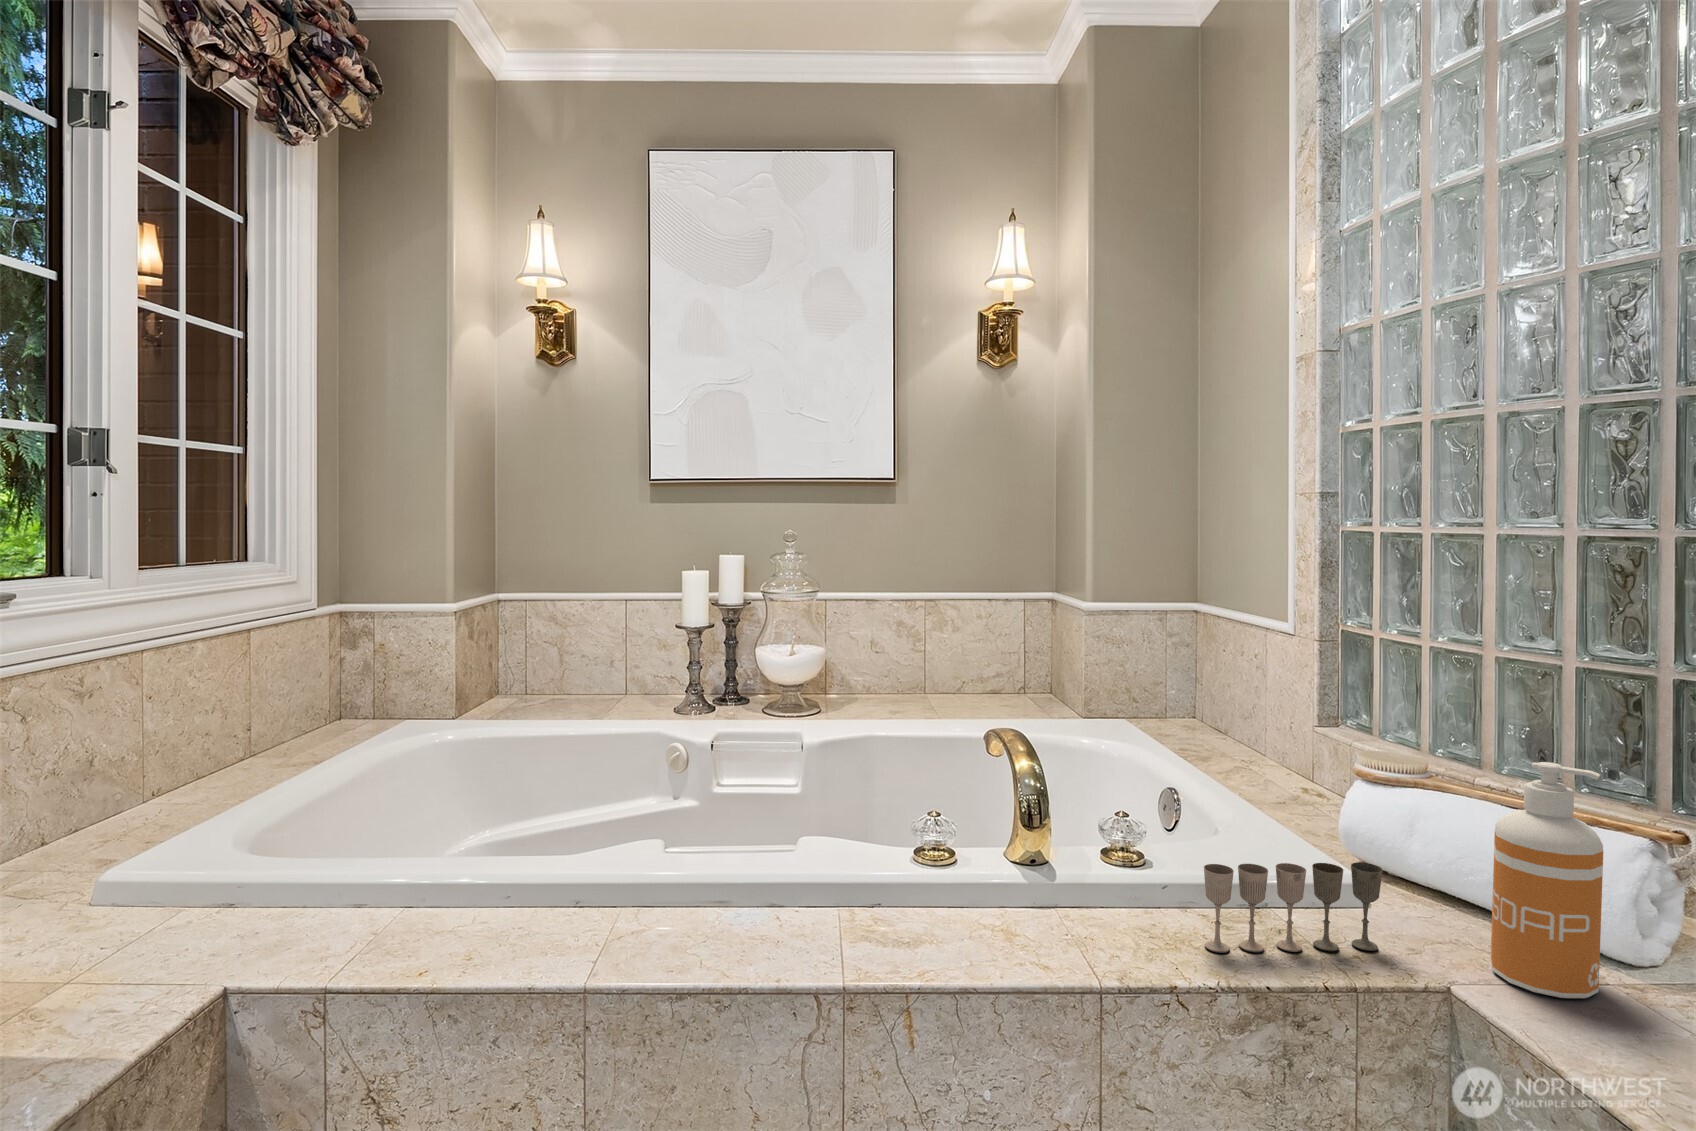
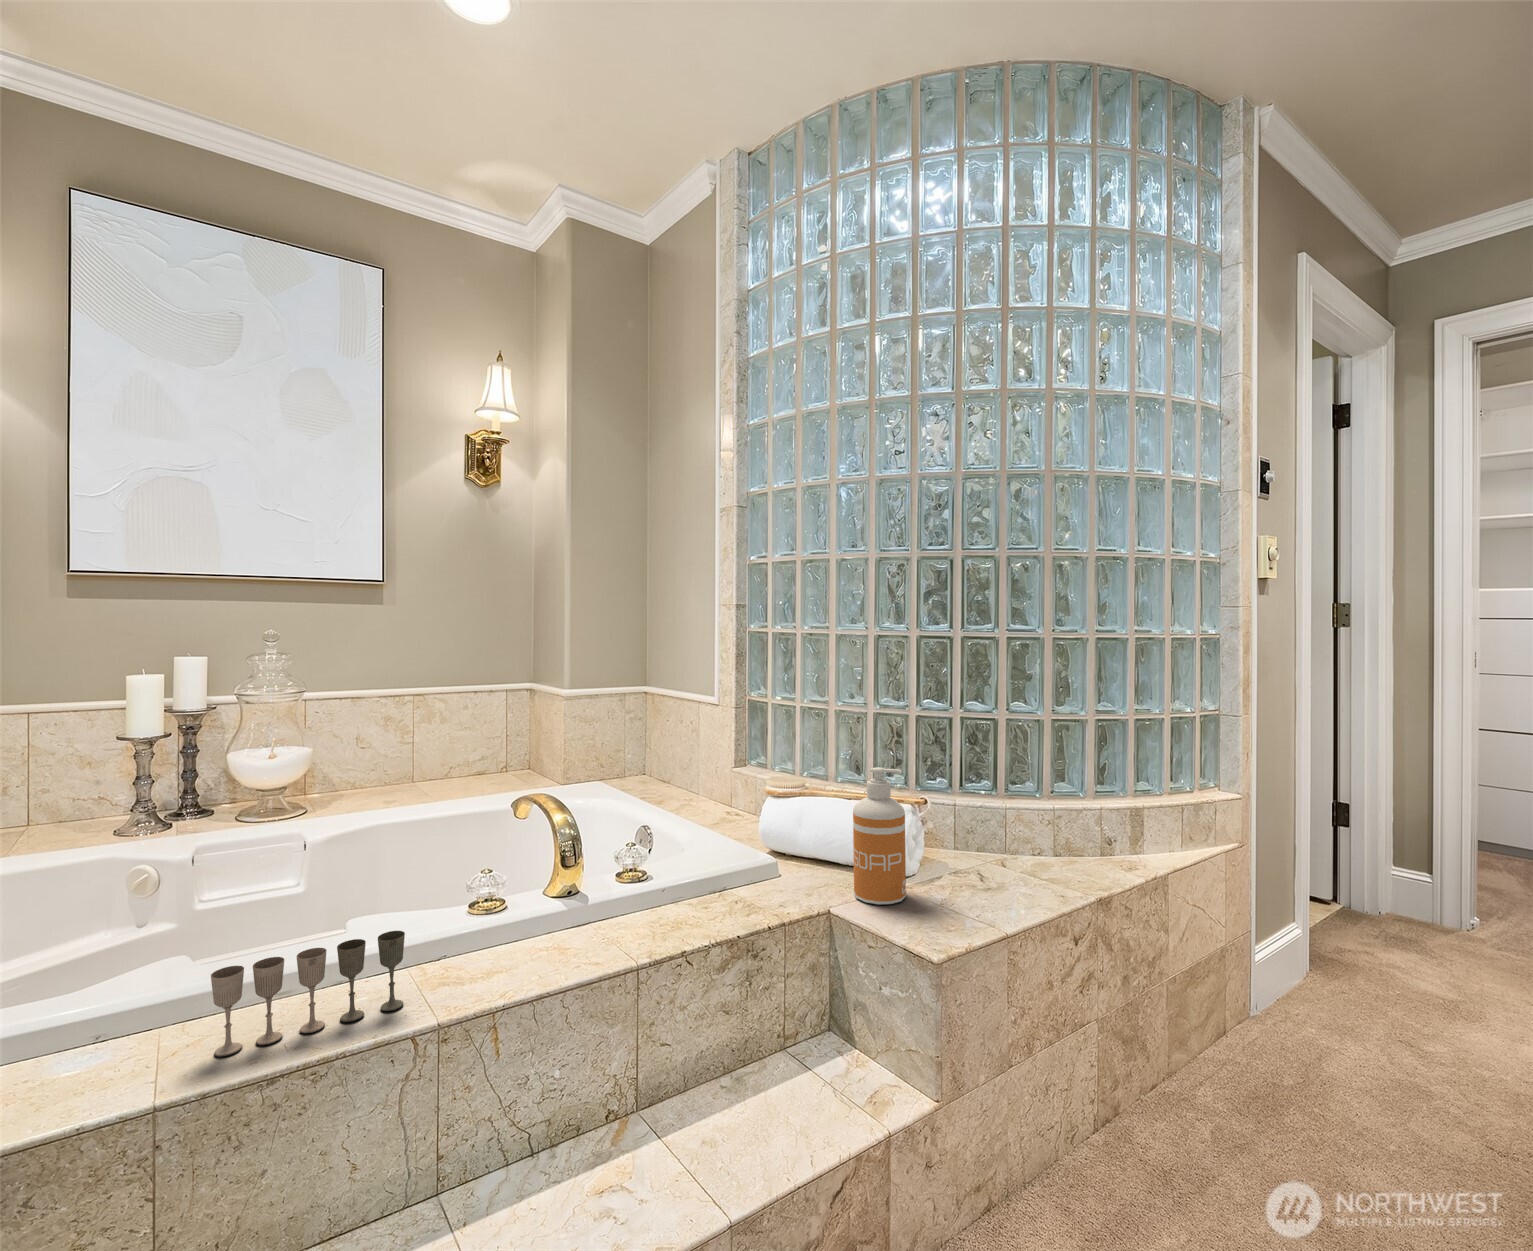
wine glass: present [1204,862,1382,953] -> present [211,931,405,1057]

